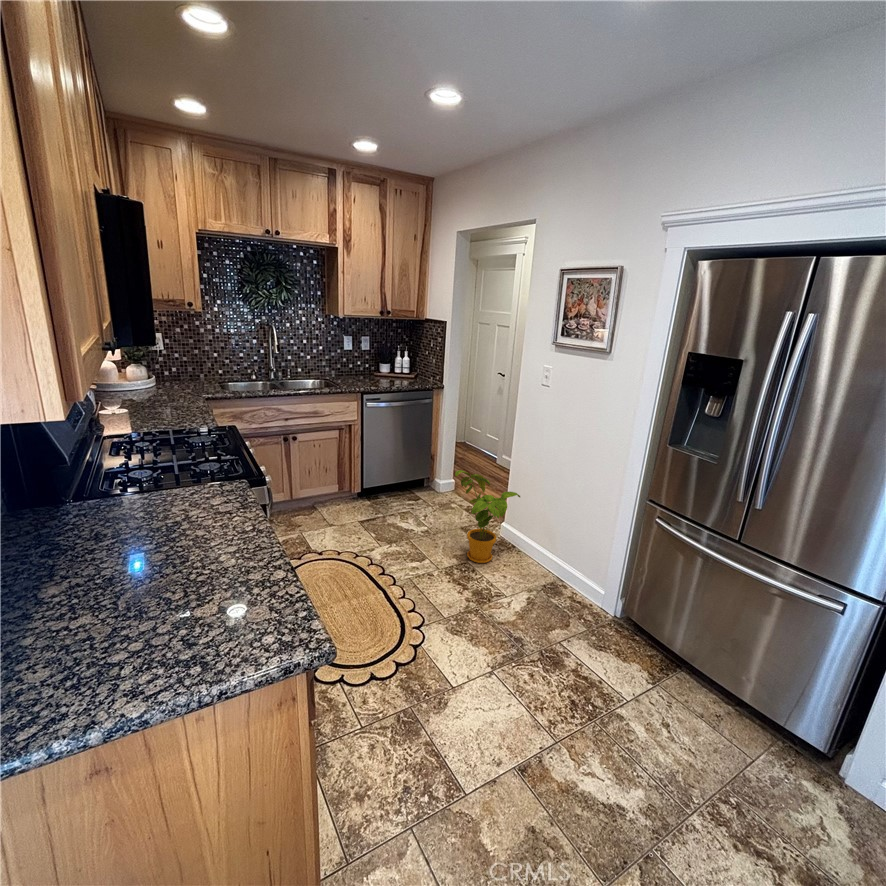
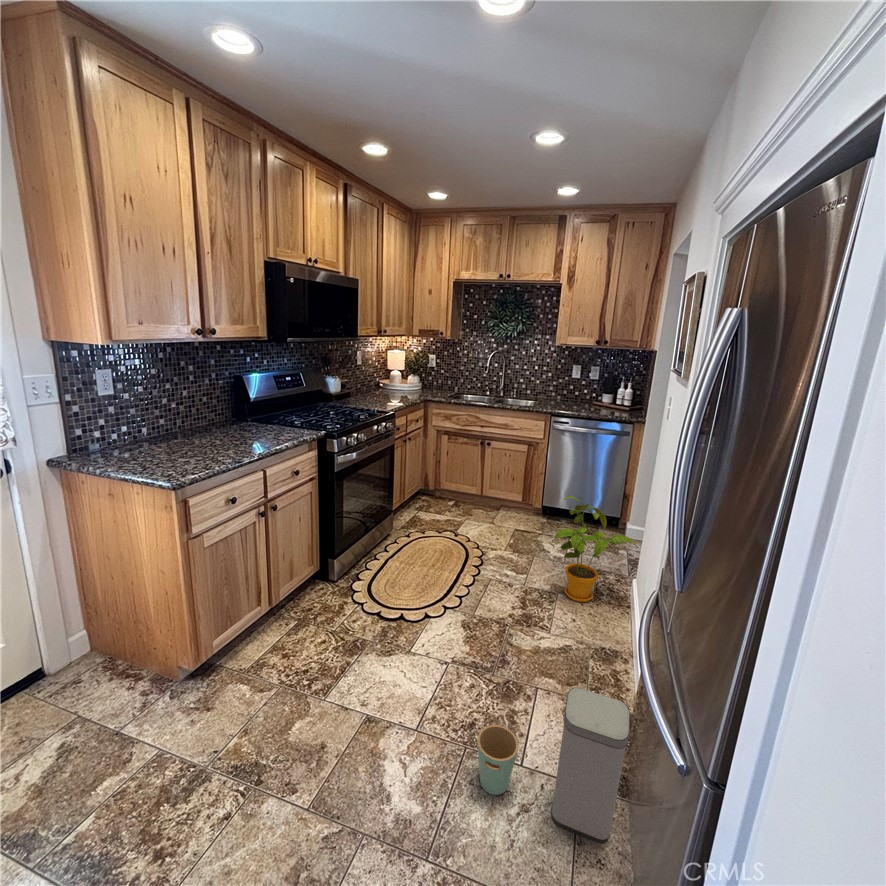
trash can: none [621,602,725,735] -> present [477,688,630,843]

